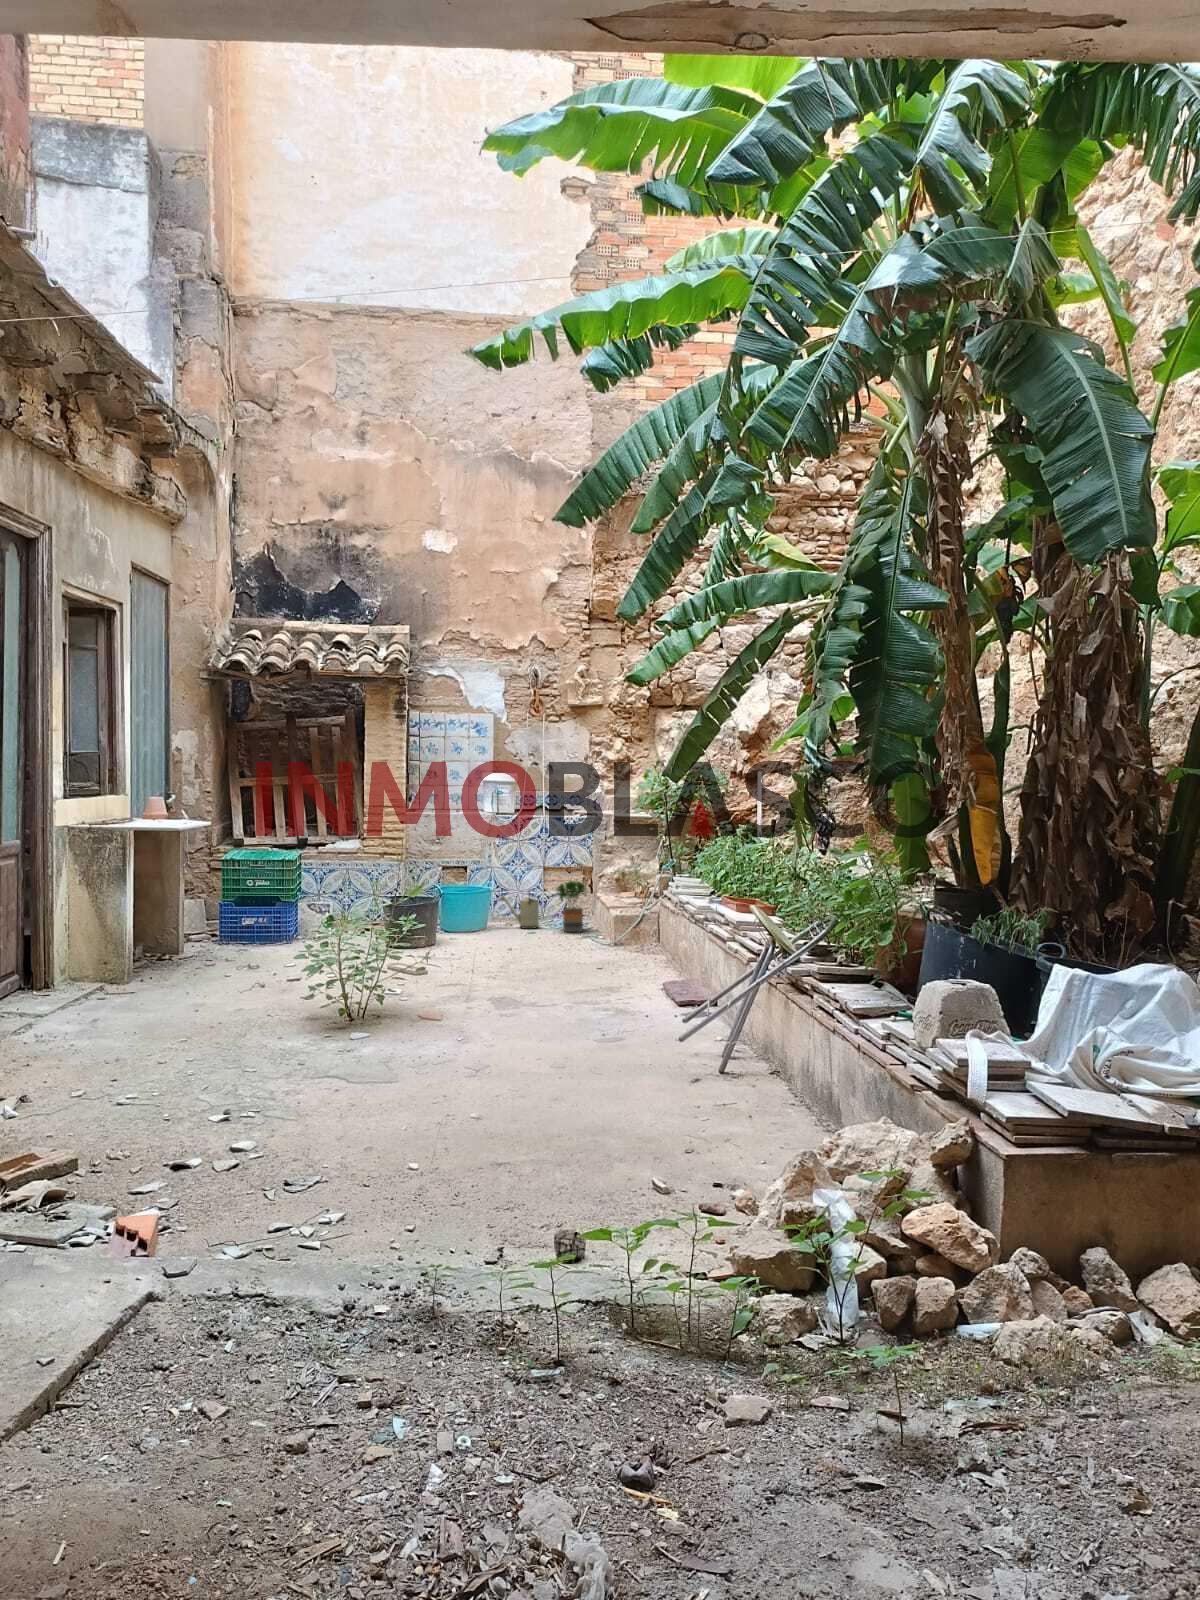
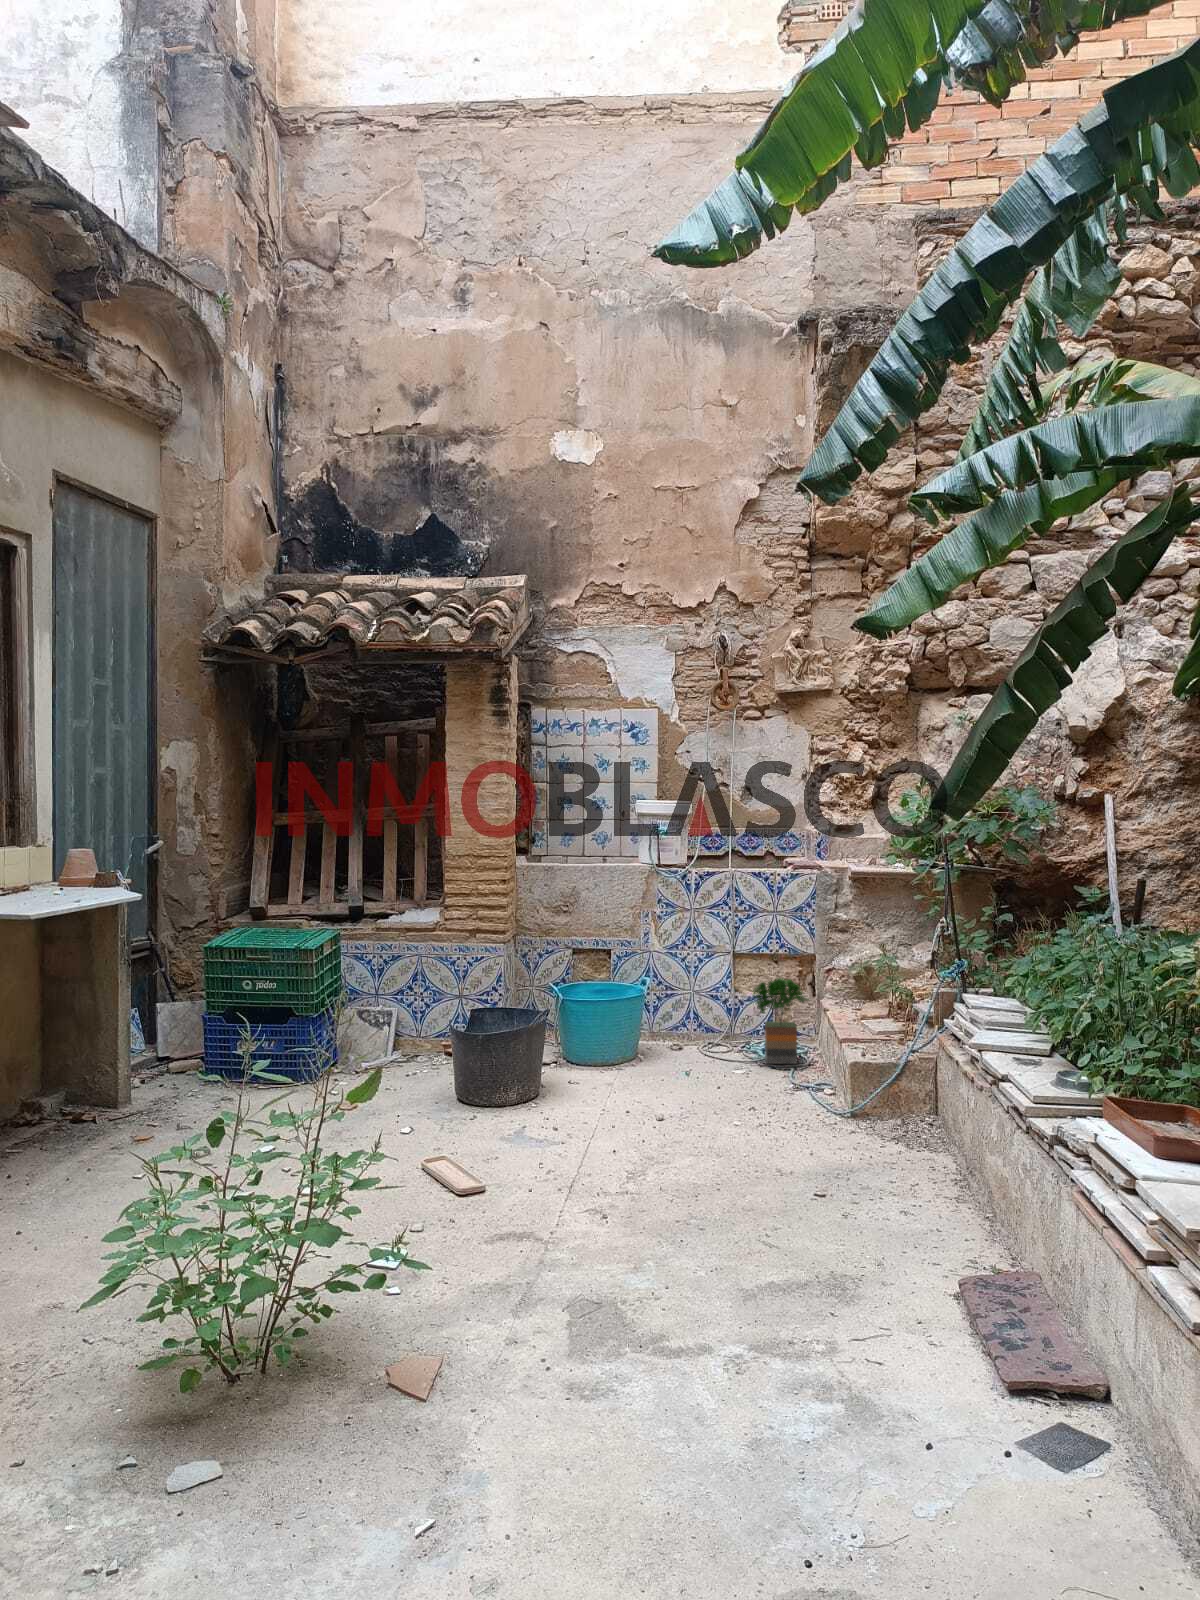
watering can: present [499,895,539,929] -> none [661,989,733,1053]

